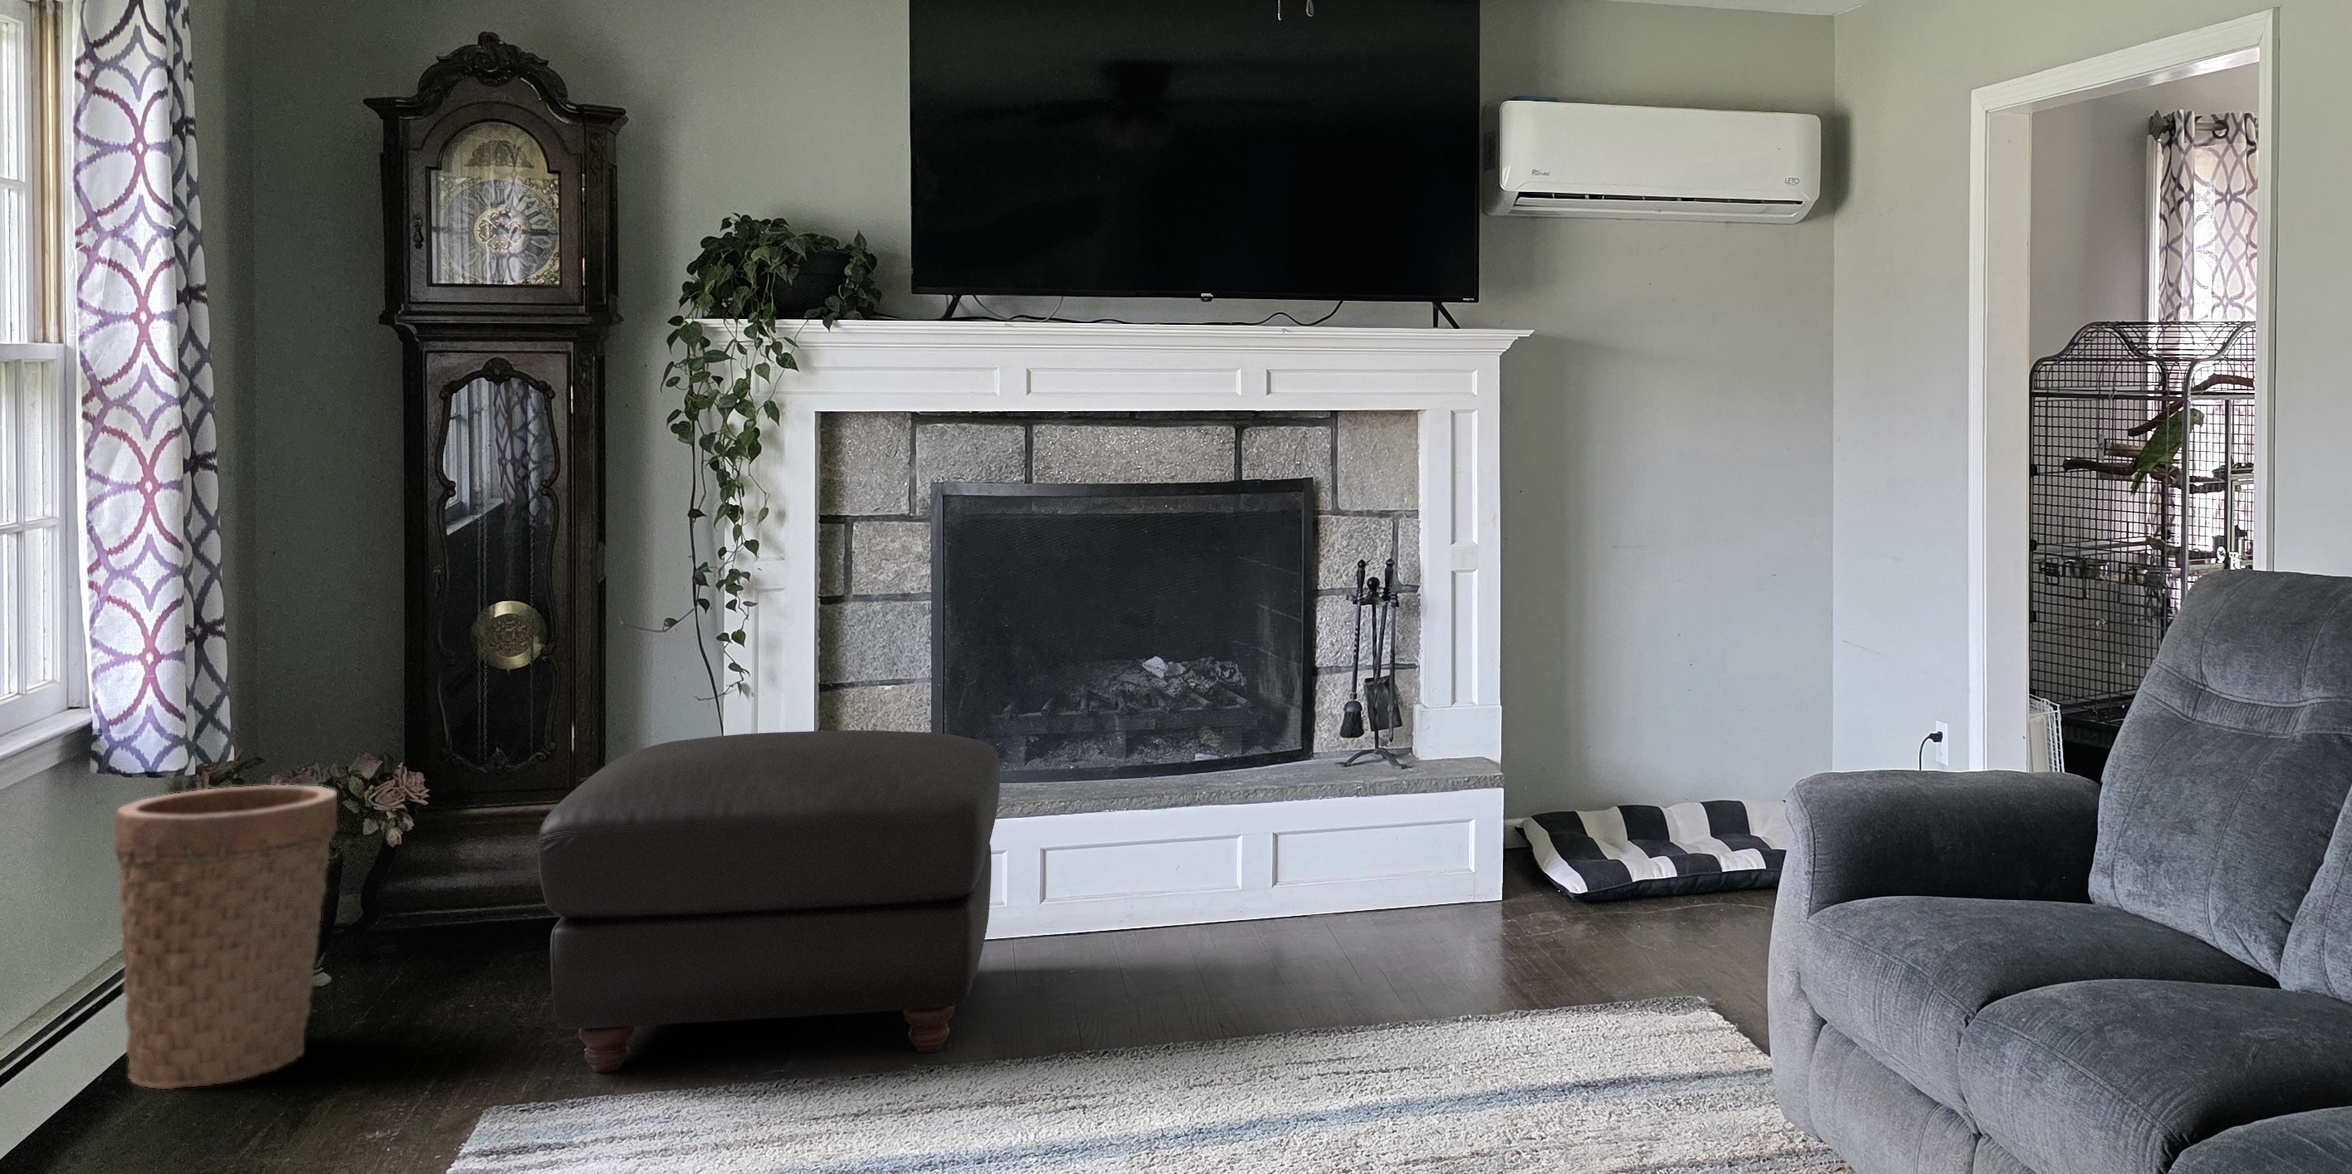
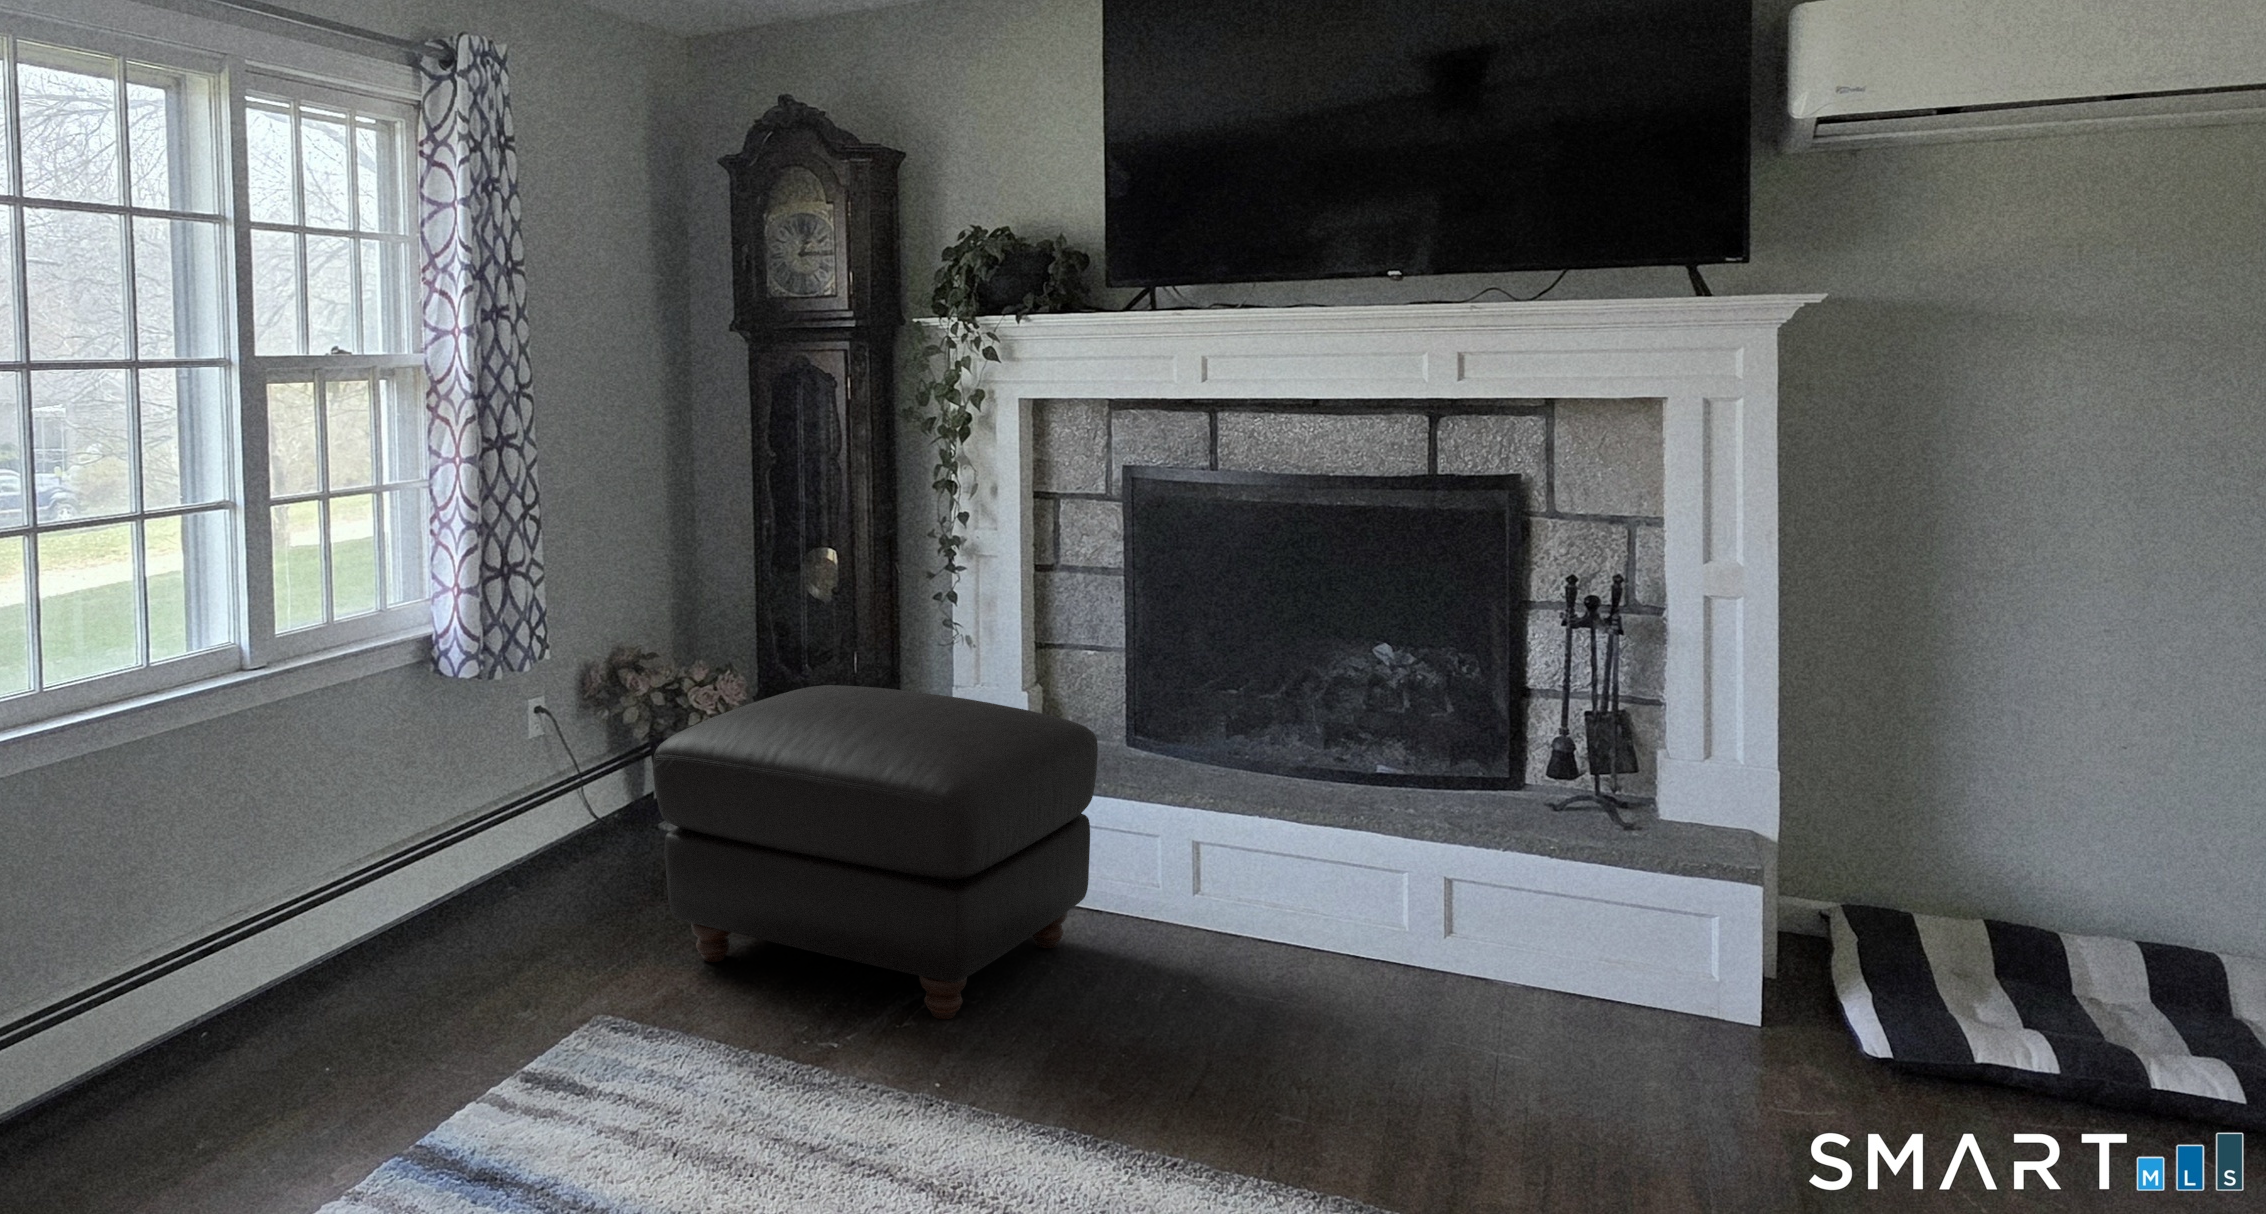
basket: present [114,785,337,1089] -> none [457,676,599,899]

